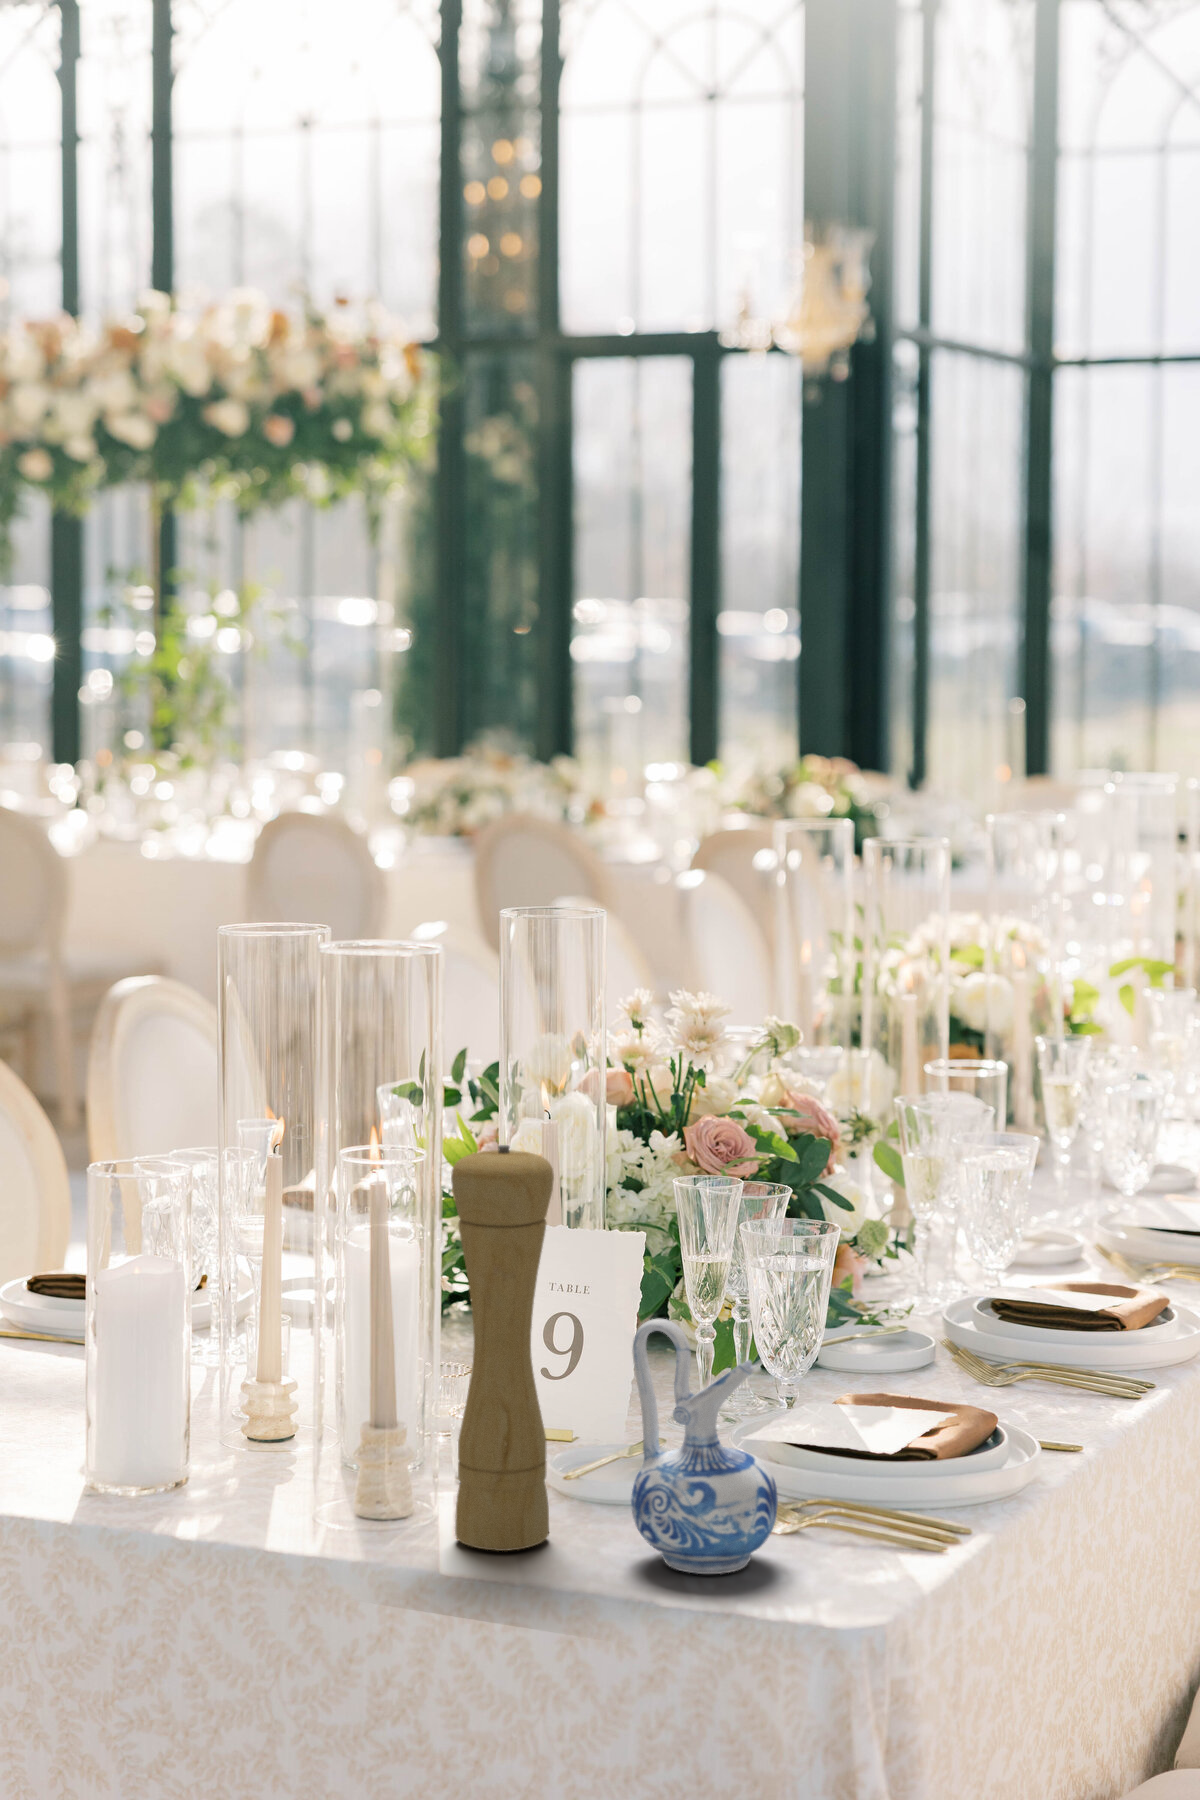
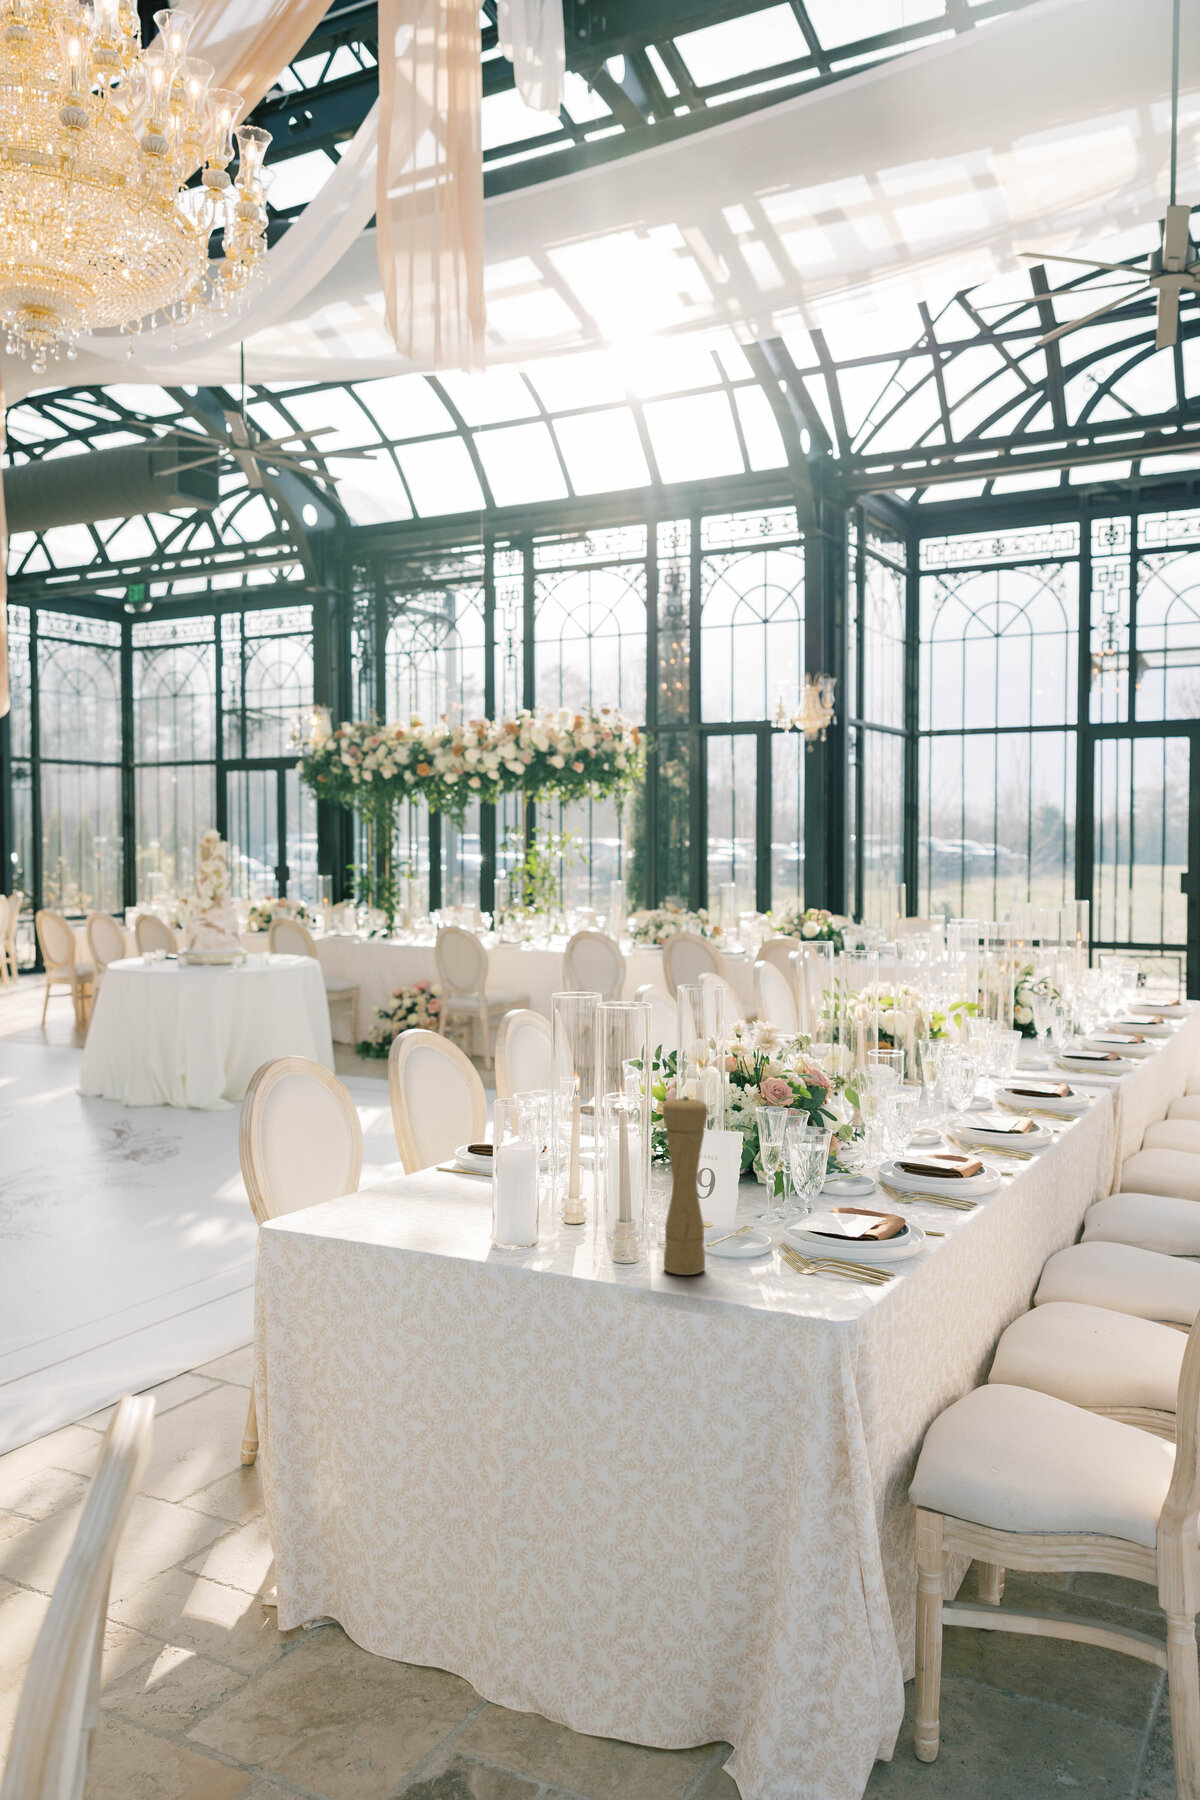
ceramic pitcher: present [631,1318,778,1574] -> none [742,1174,807,1288]

